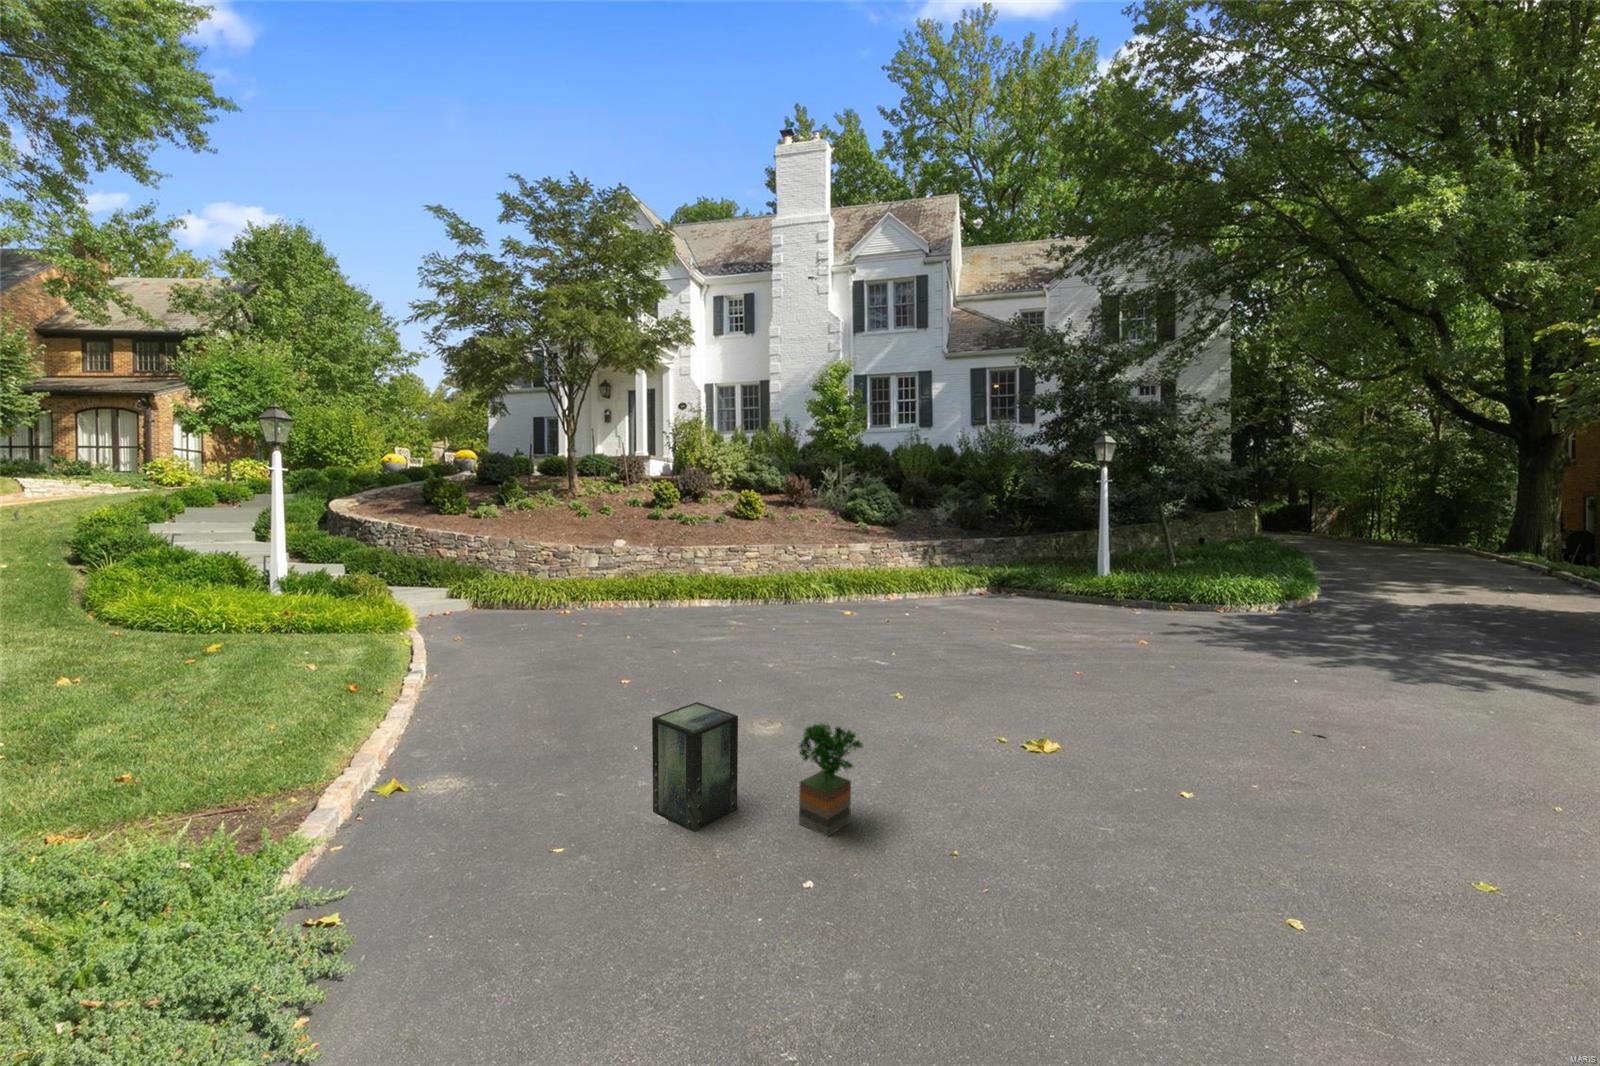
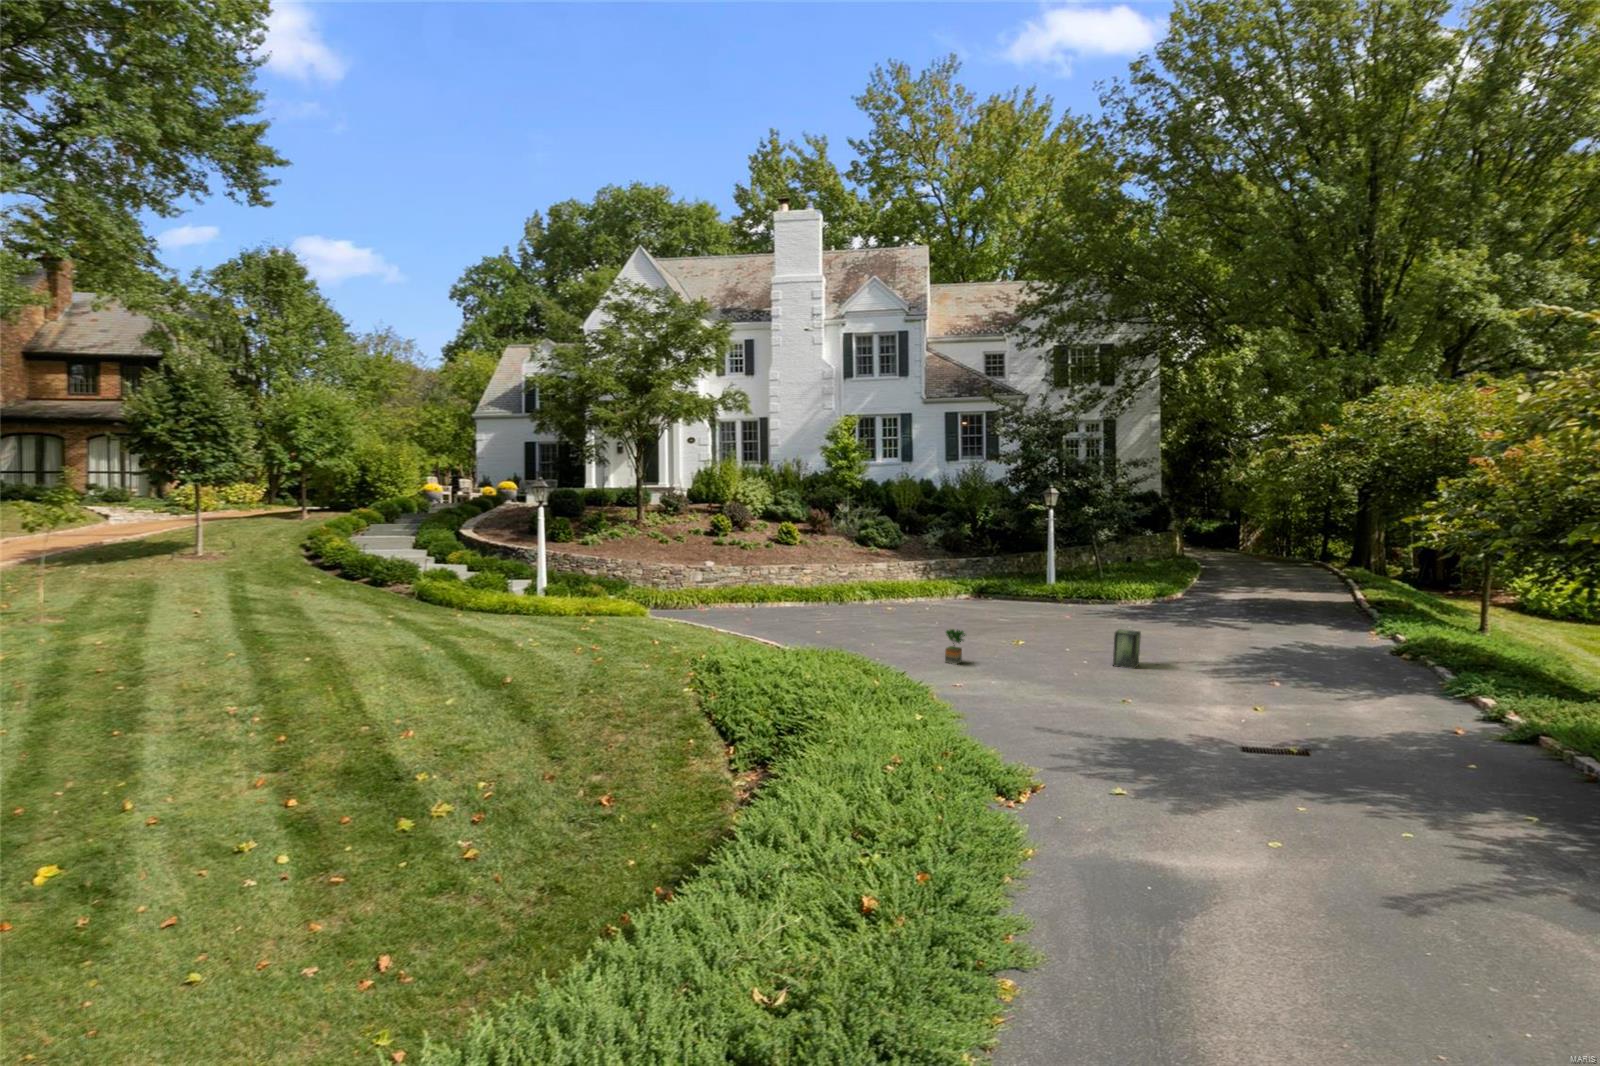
storage box: present [652,702,738,832] -> present [1113,629,1141,669]

